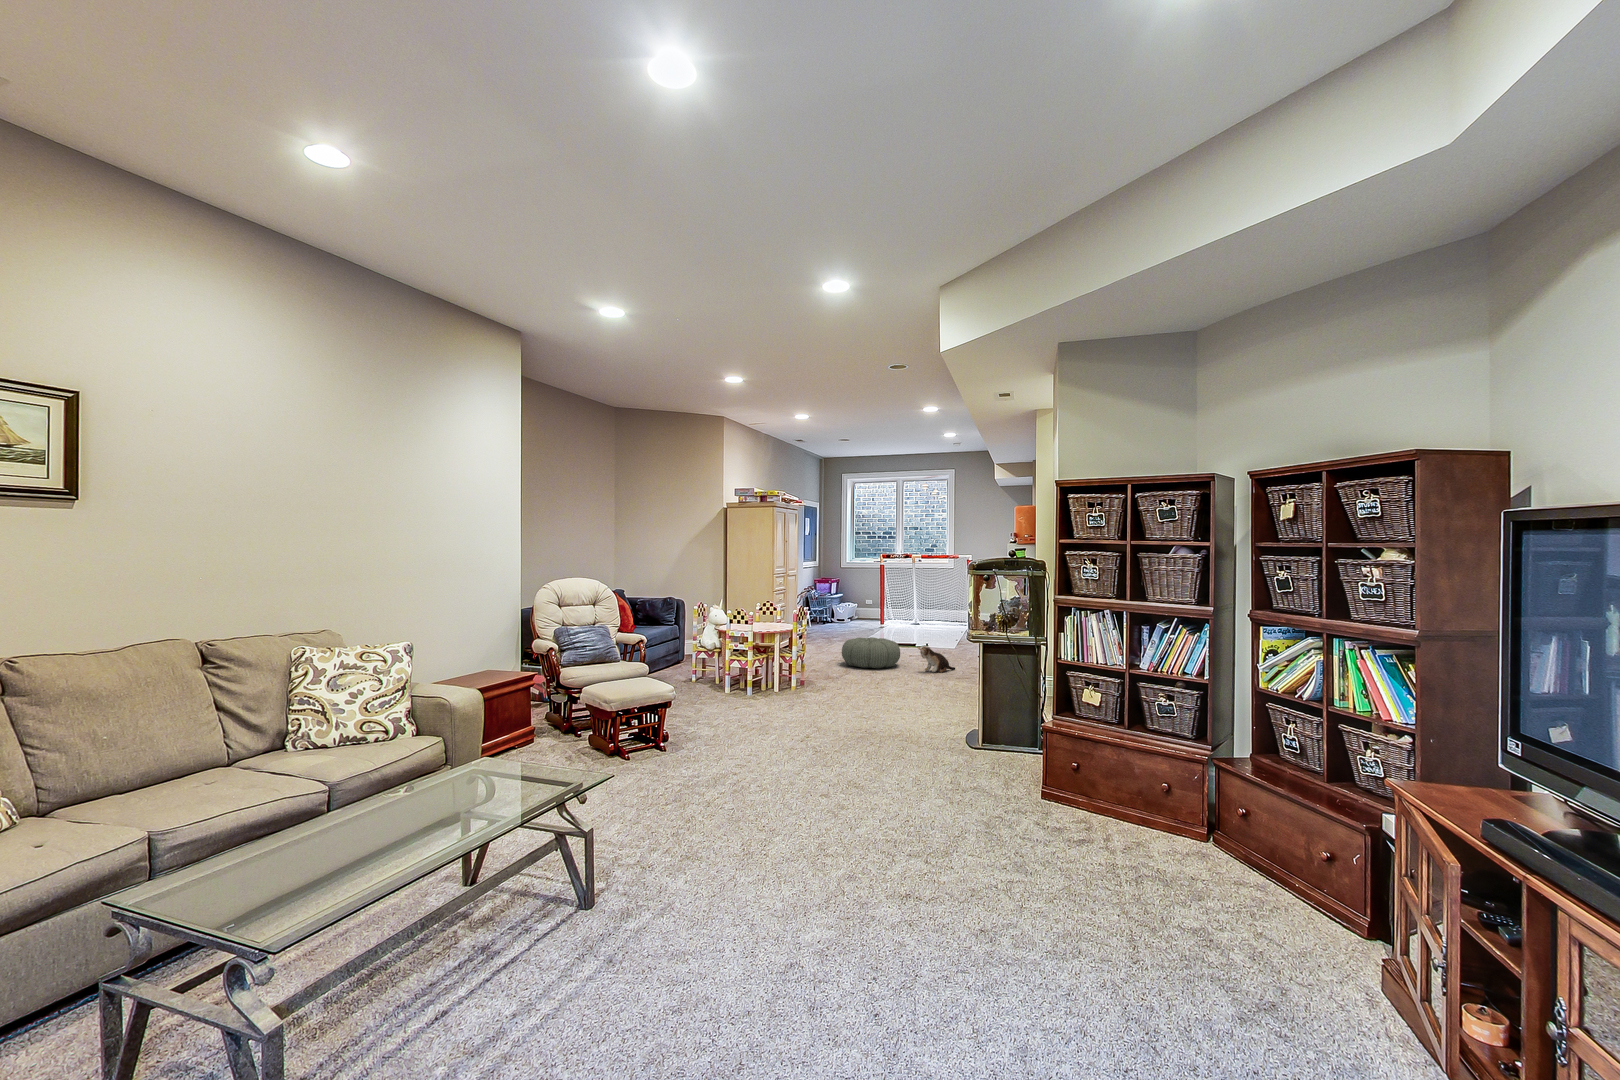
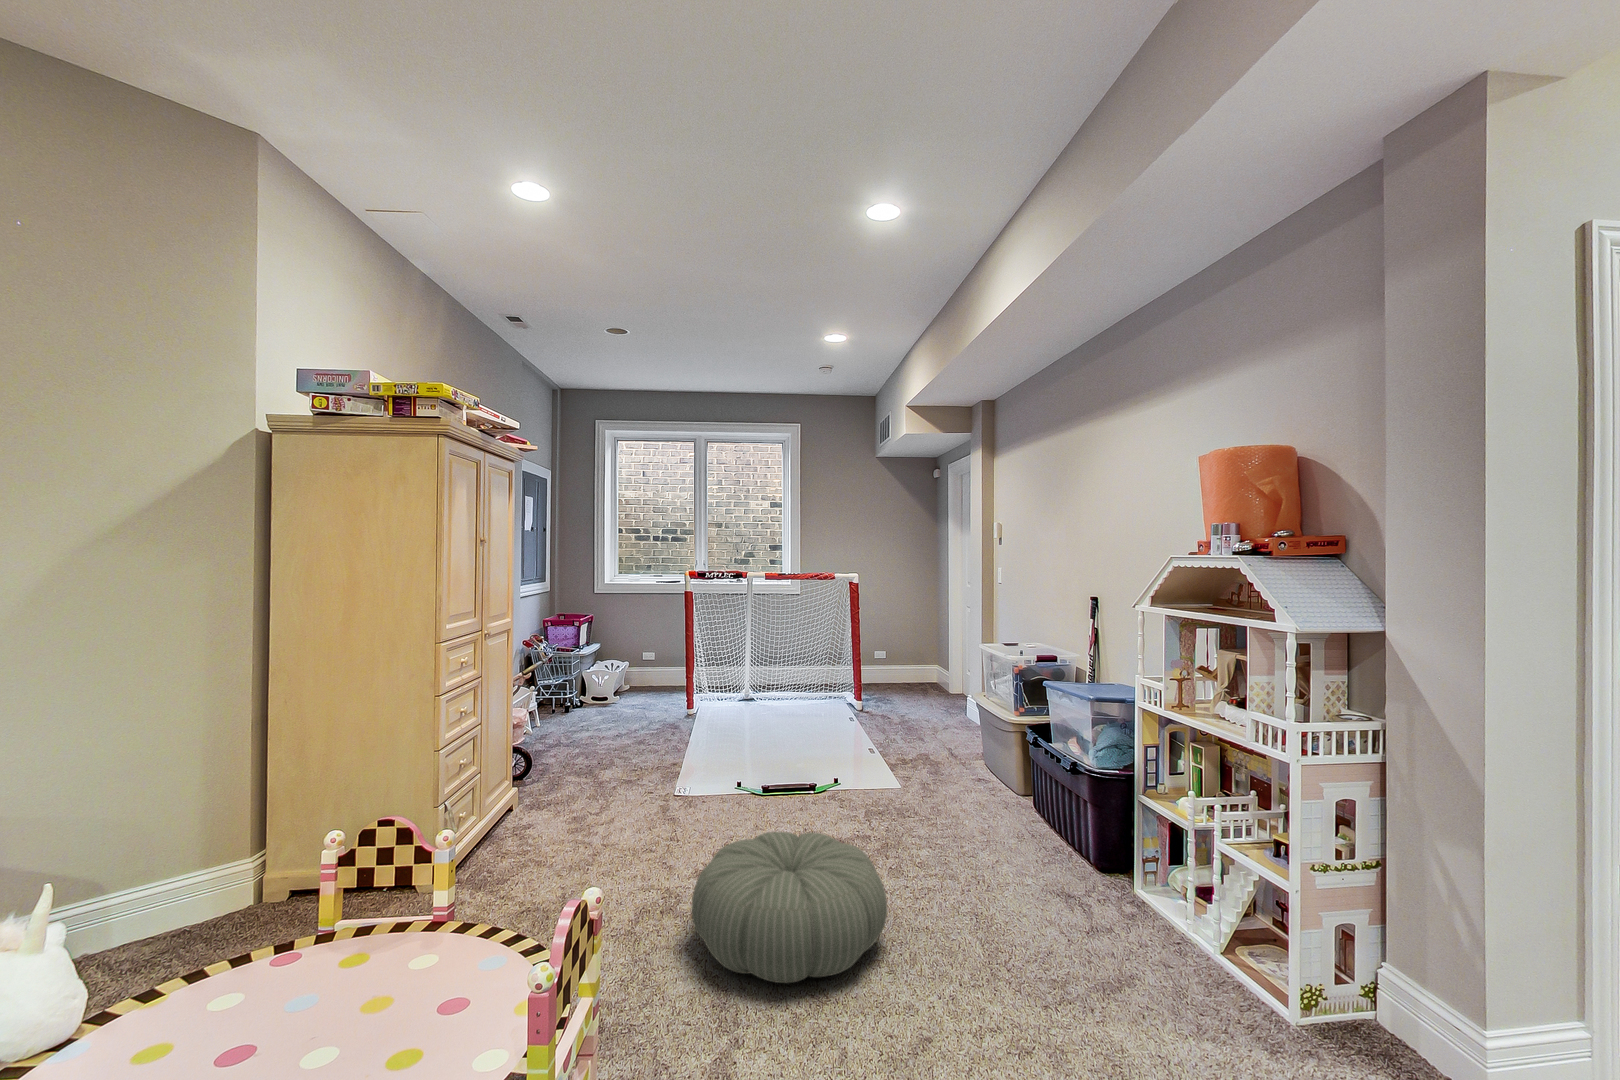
plush toy: present [918,646,955,672] -> none [971,877,1047,963]

